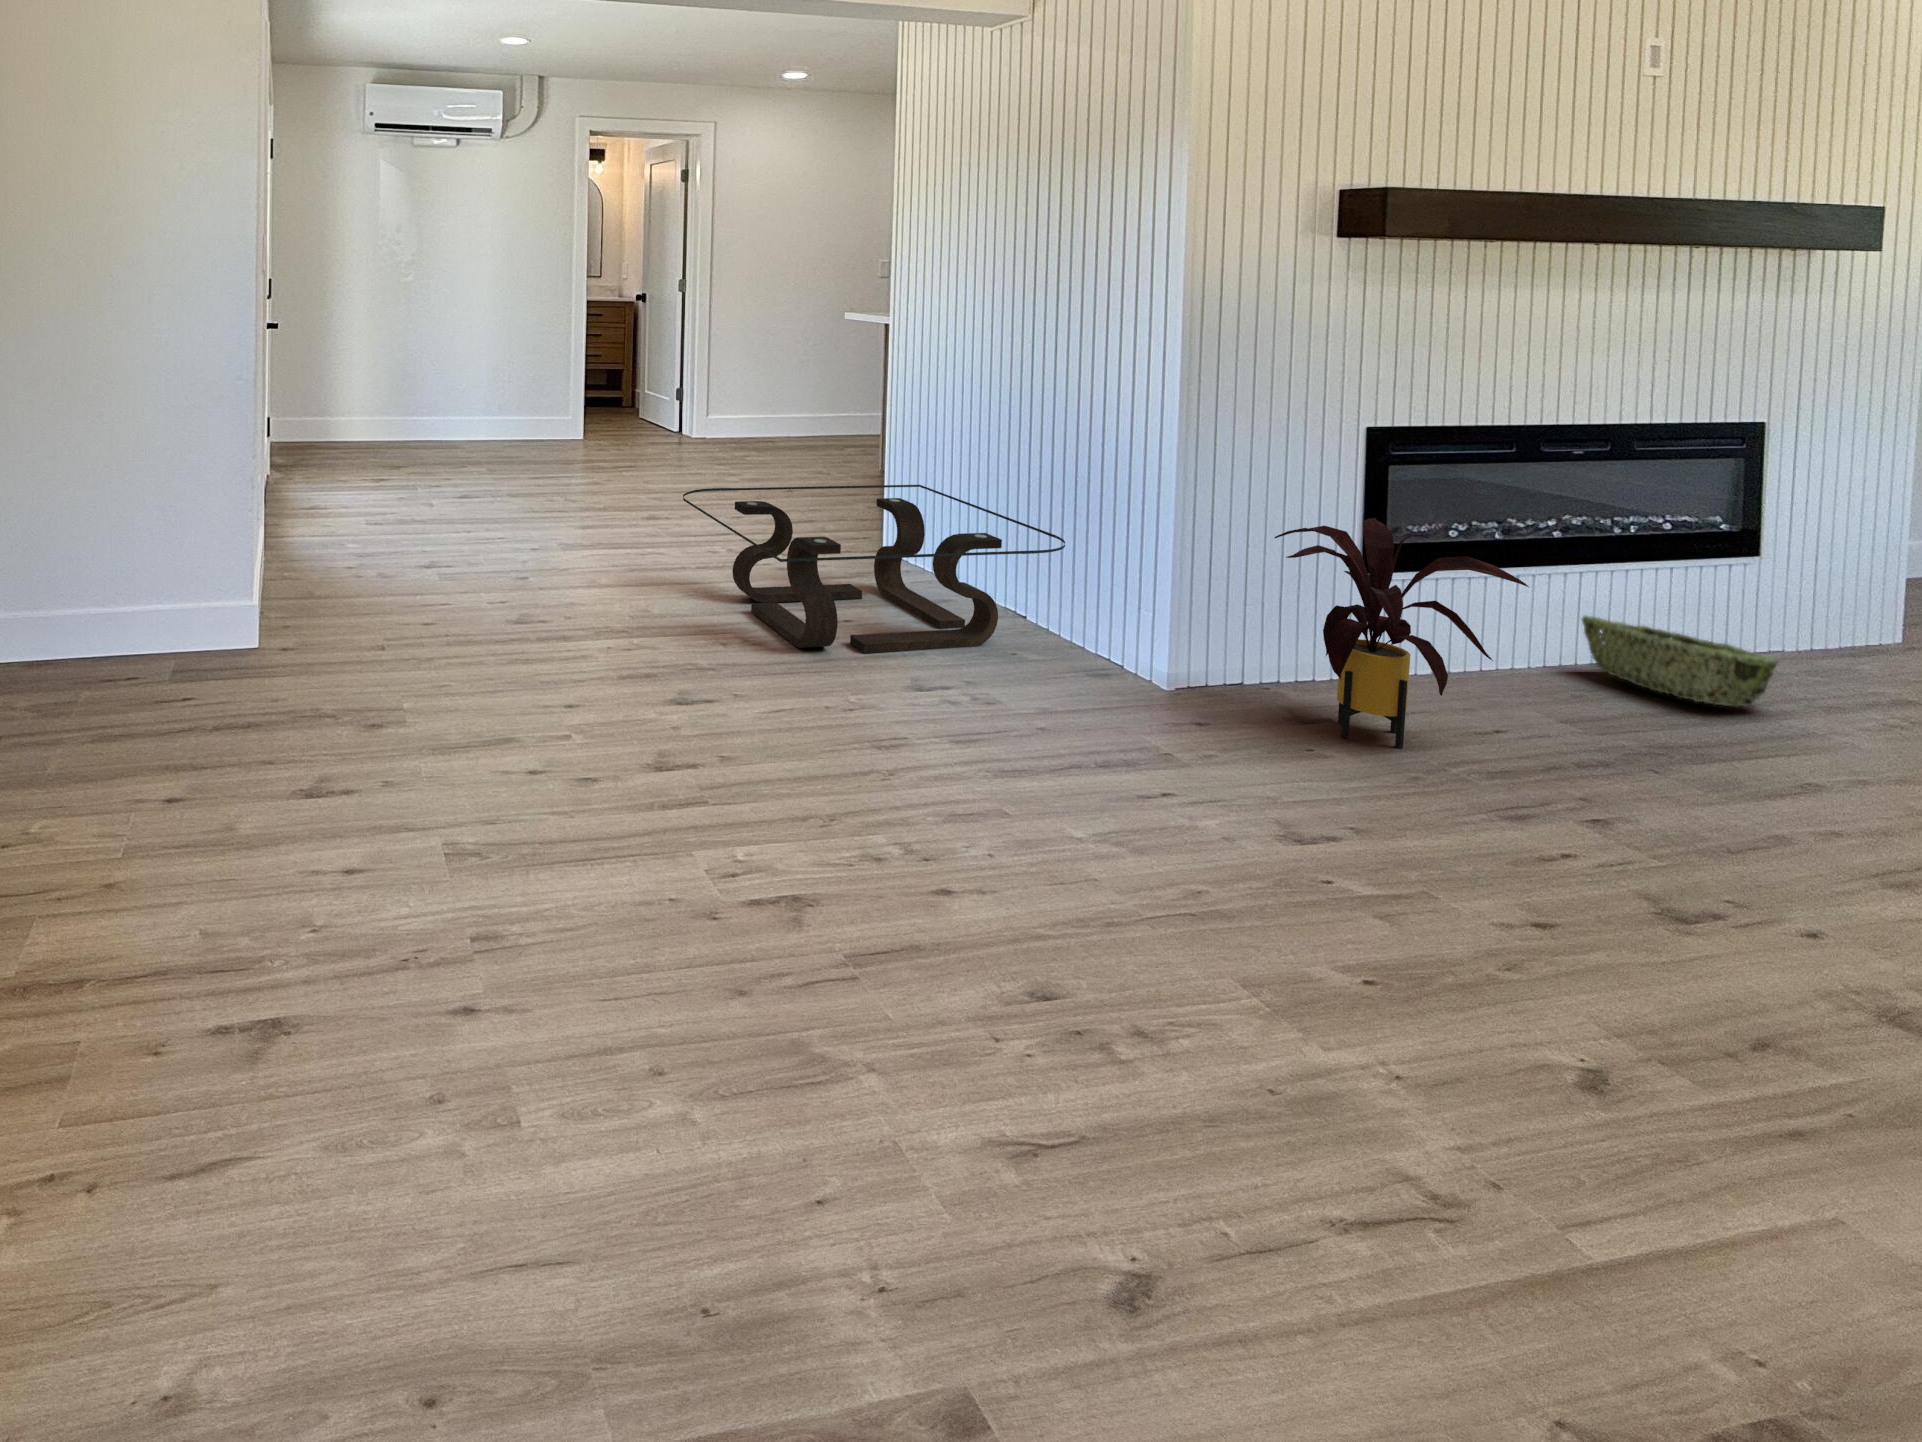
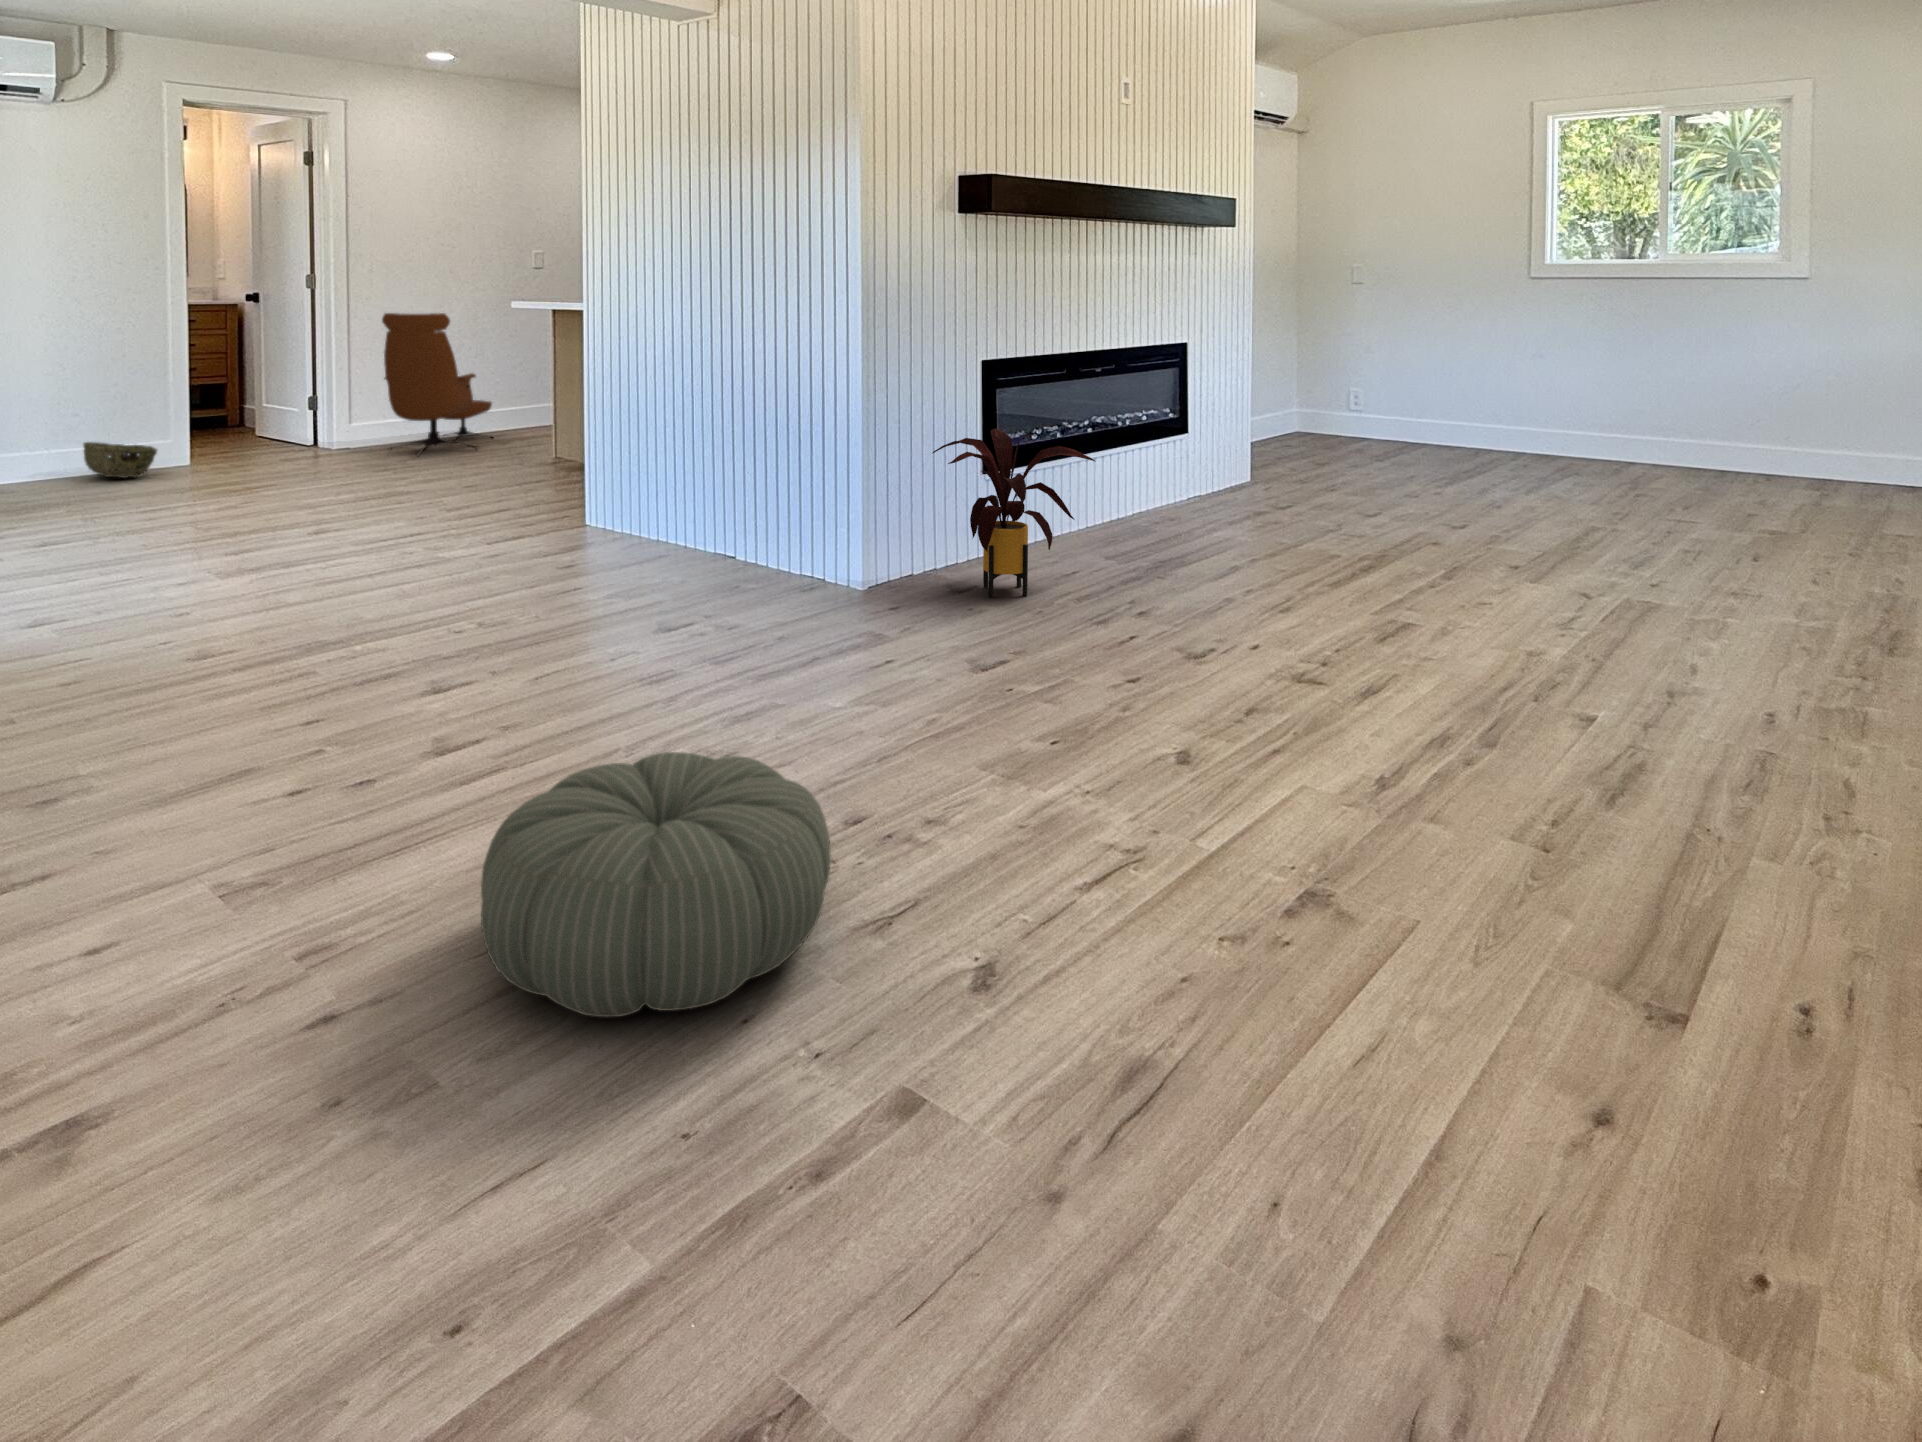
lounge chair: none [734,319,833,455] -> present [382,313,492,456]
coffee table: present [683,485,1065,653] -> none [388,454,774,620]
woven basket: present [1582,616,1779,707] -> present [83,442,157,478]
pouf: none [590,843,972,1164] -> present [481,752,831,1017]

